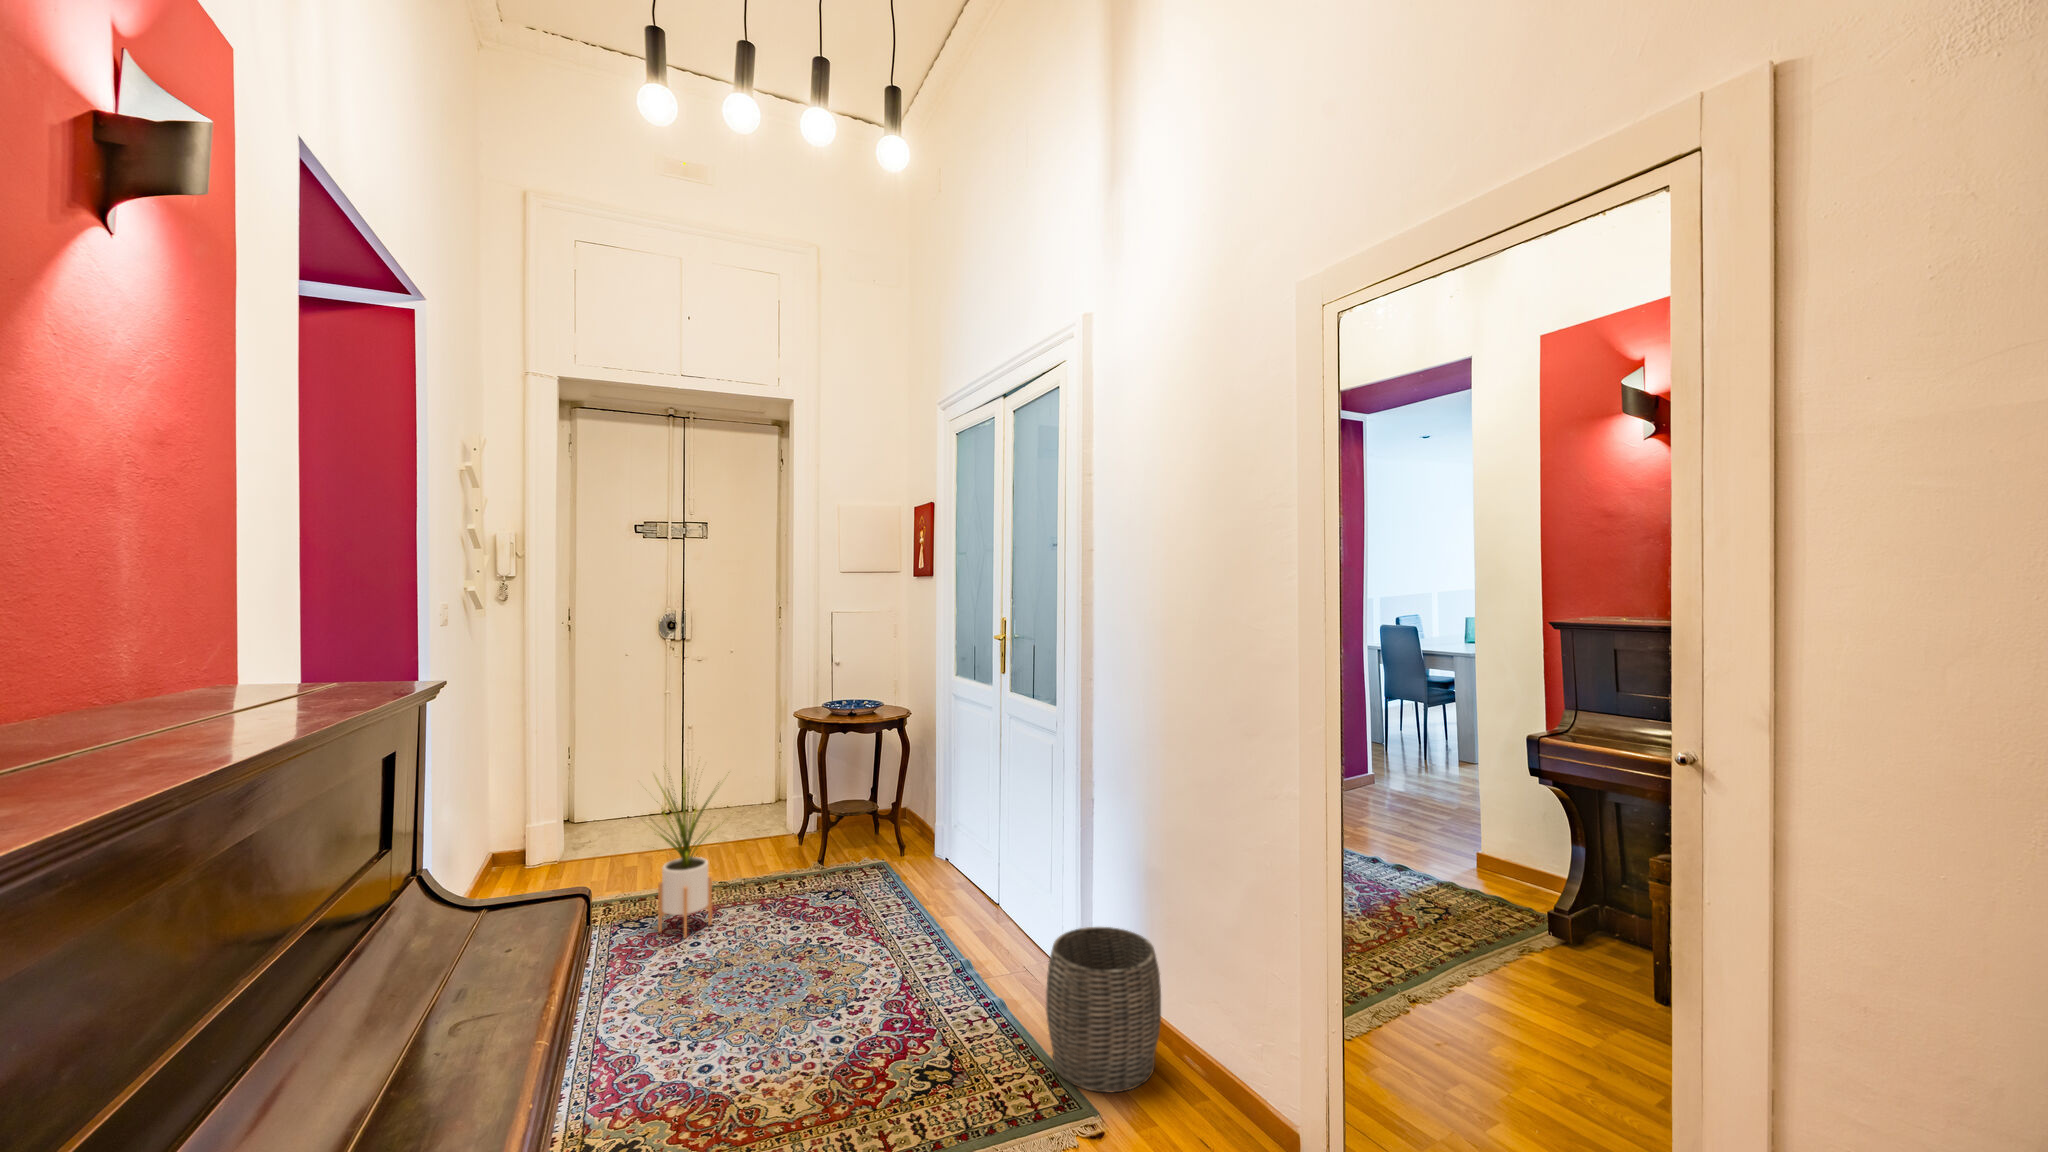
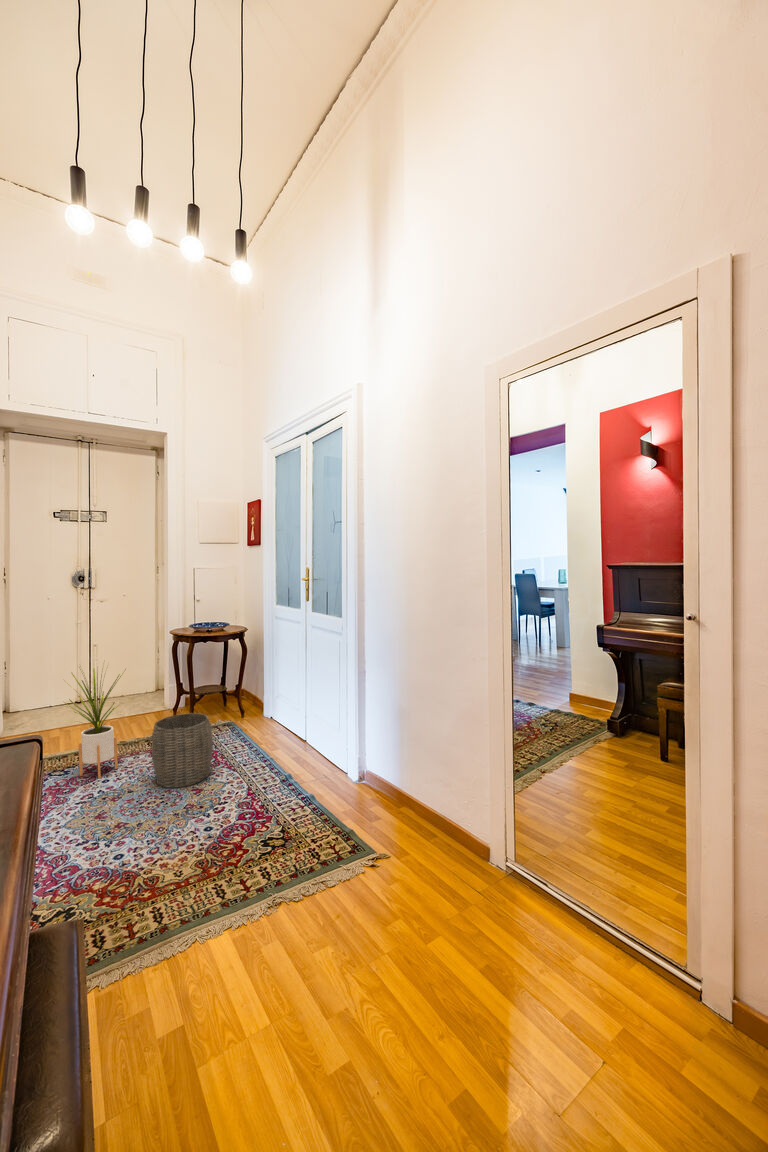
woven basket: present [1046,927,1161,1092] -> present [152,713,213,788]

